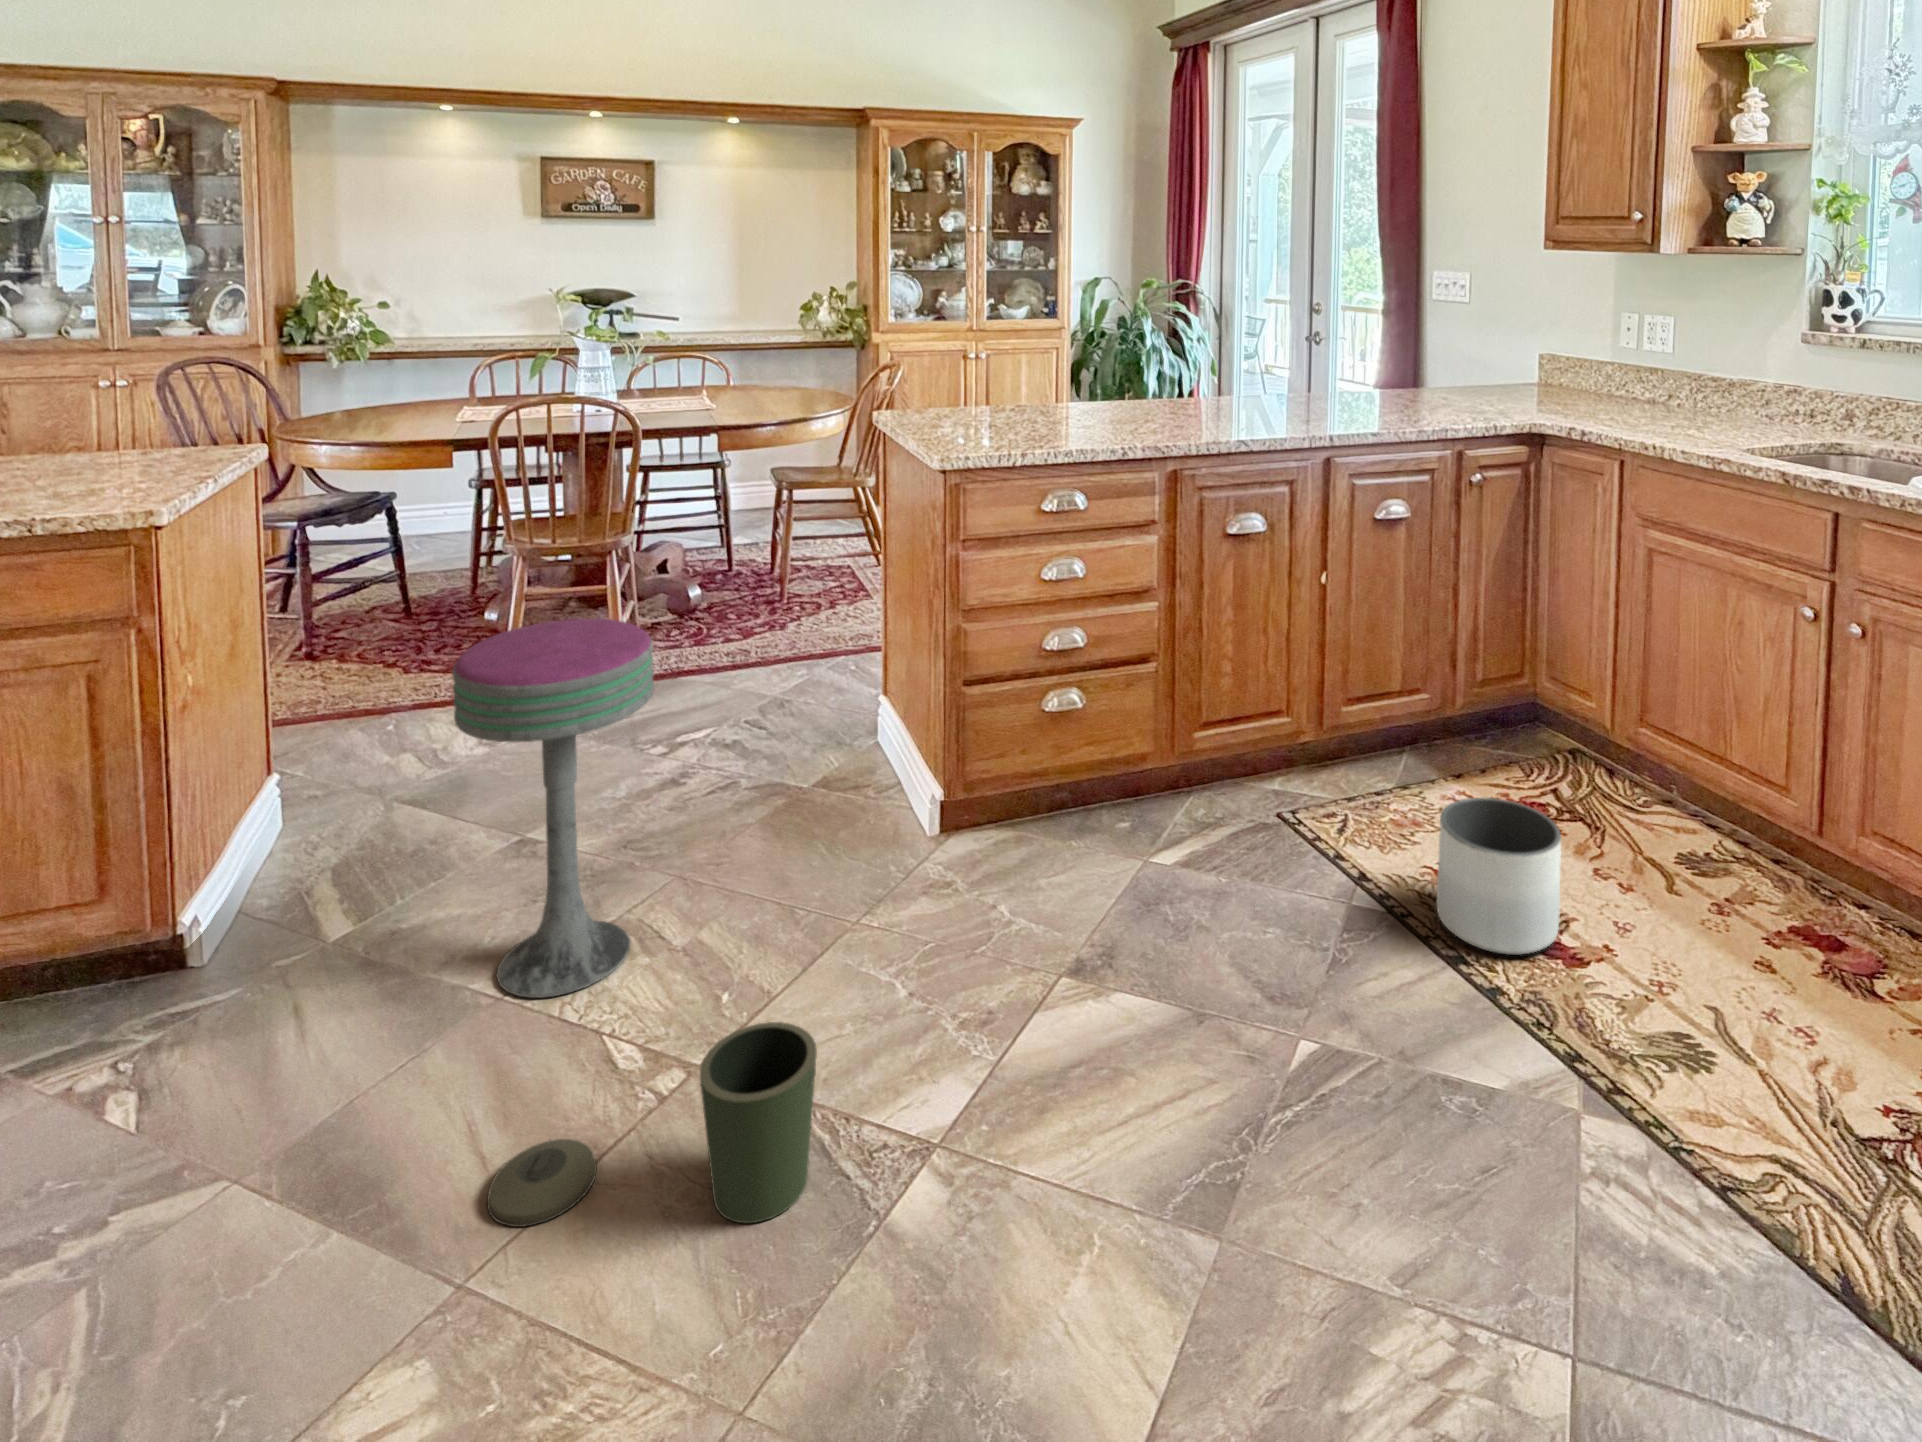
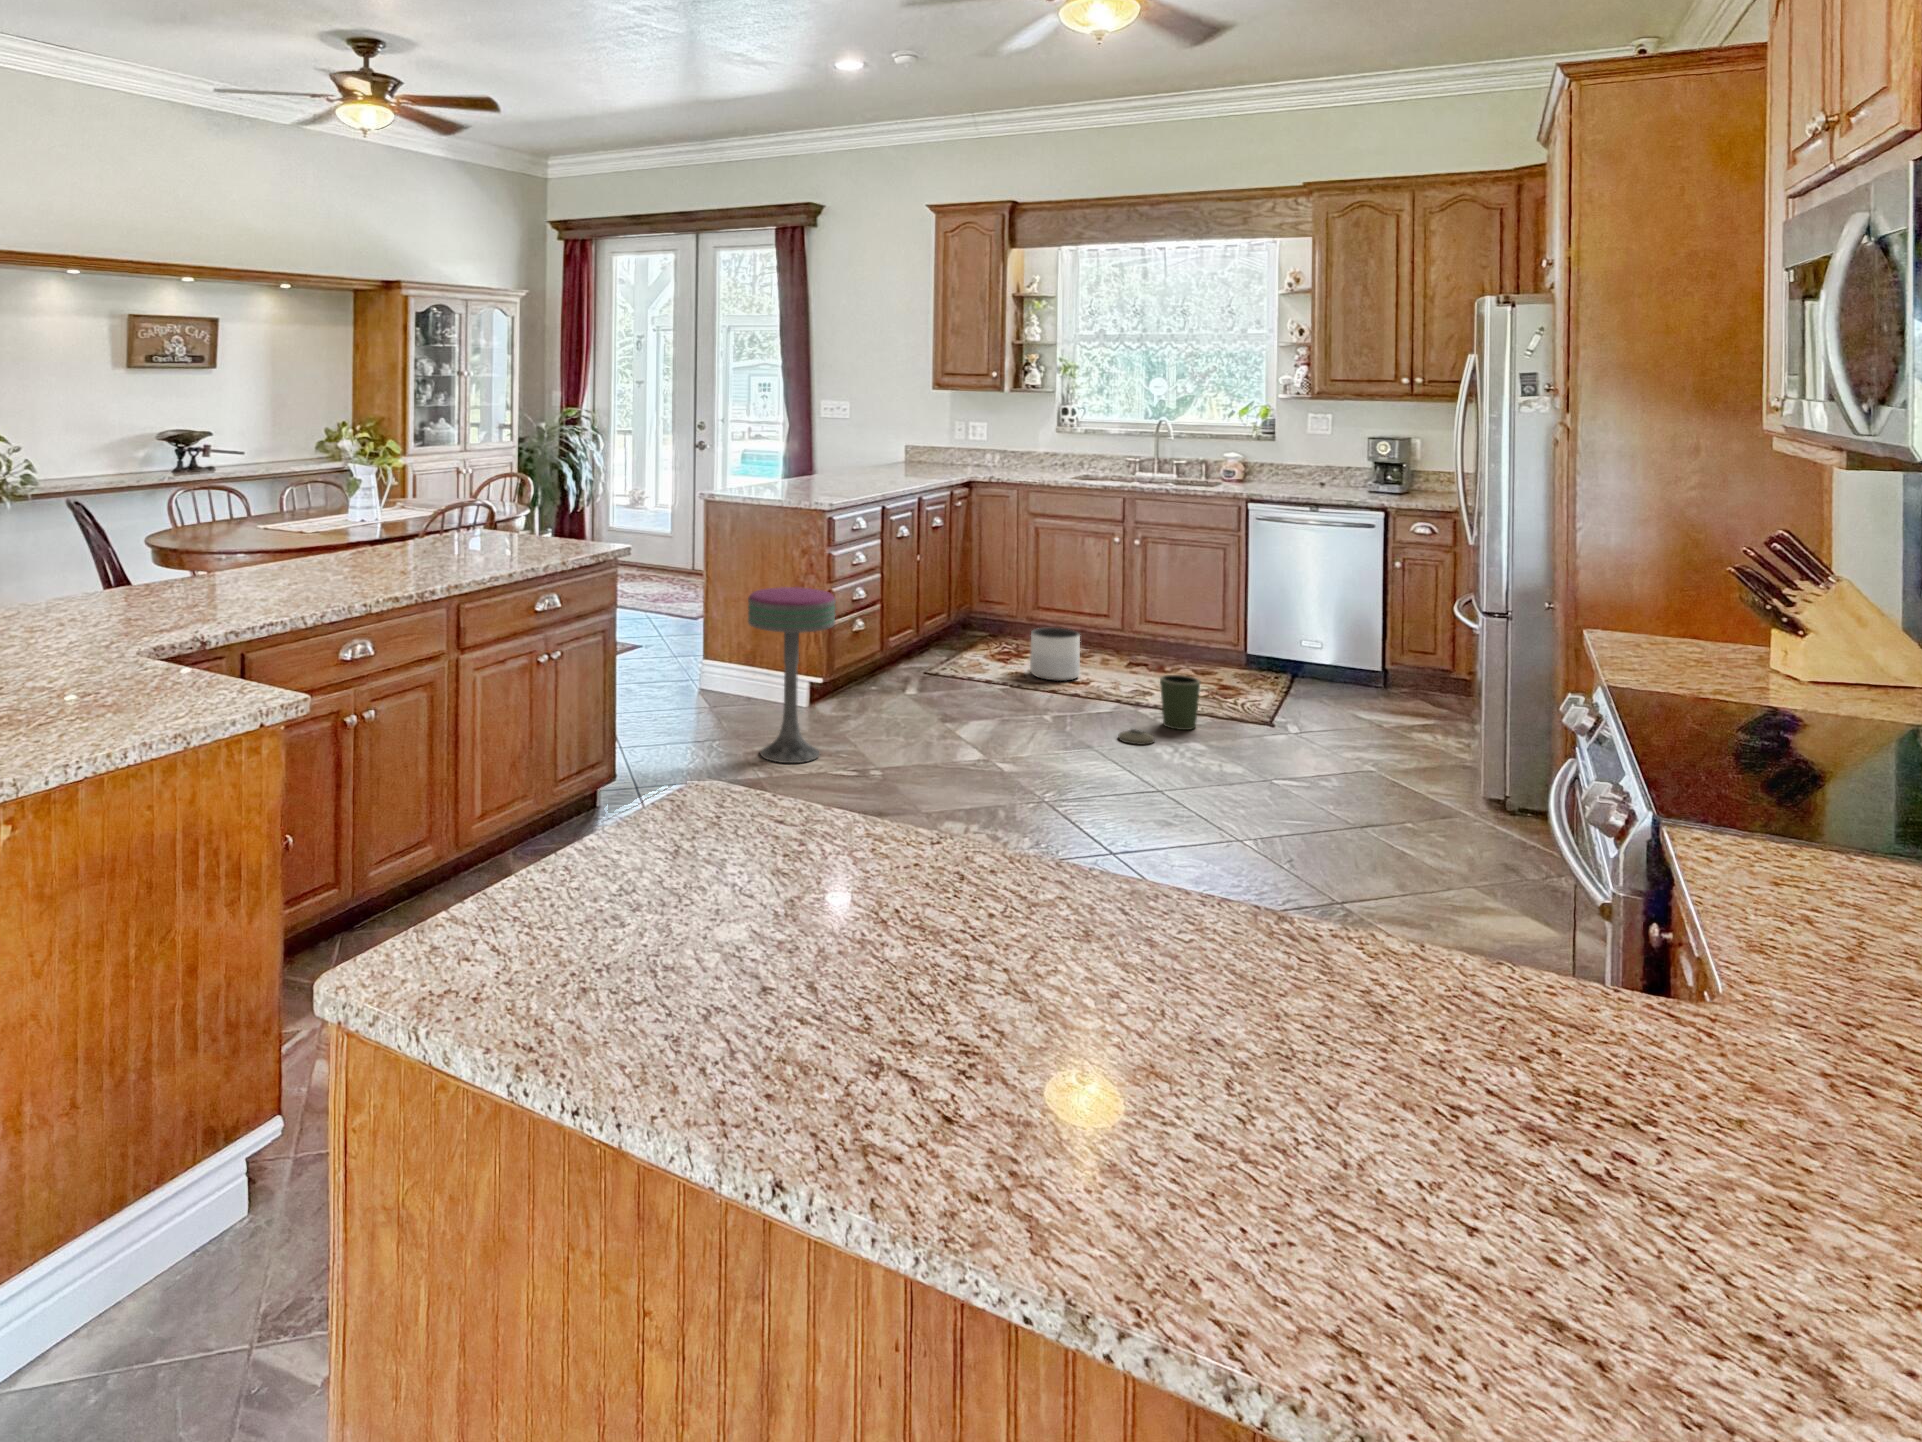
trash can: present [487,1022,817,1227] -> present [1118,675,1200,745]

